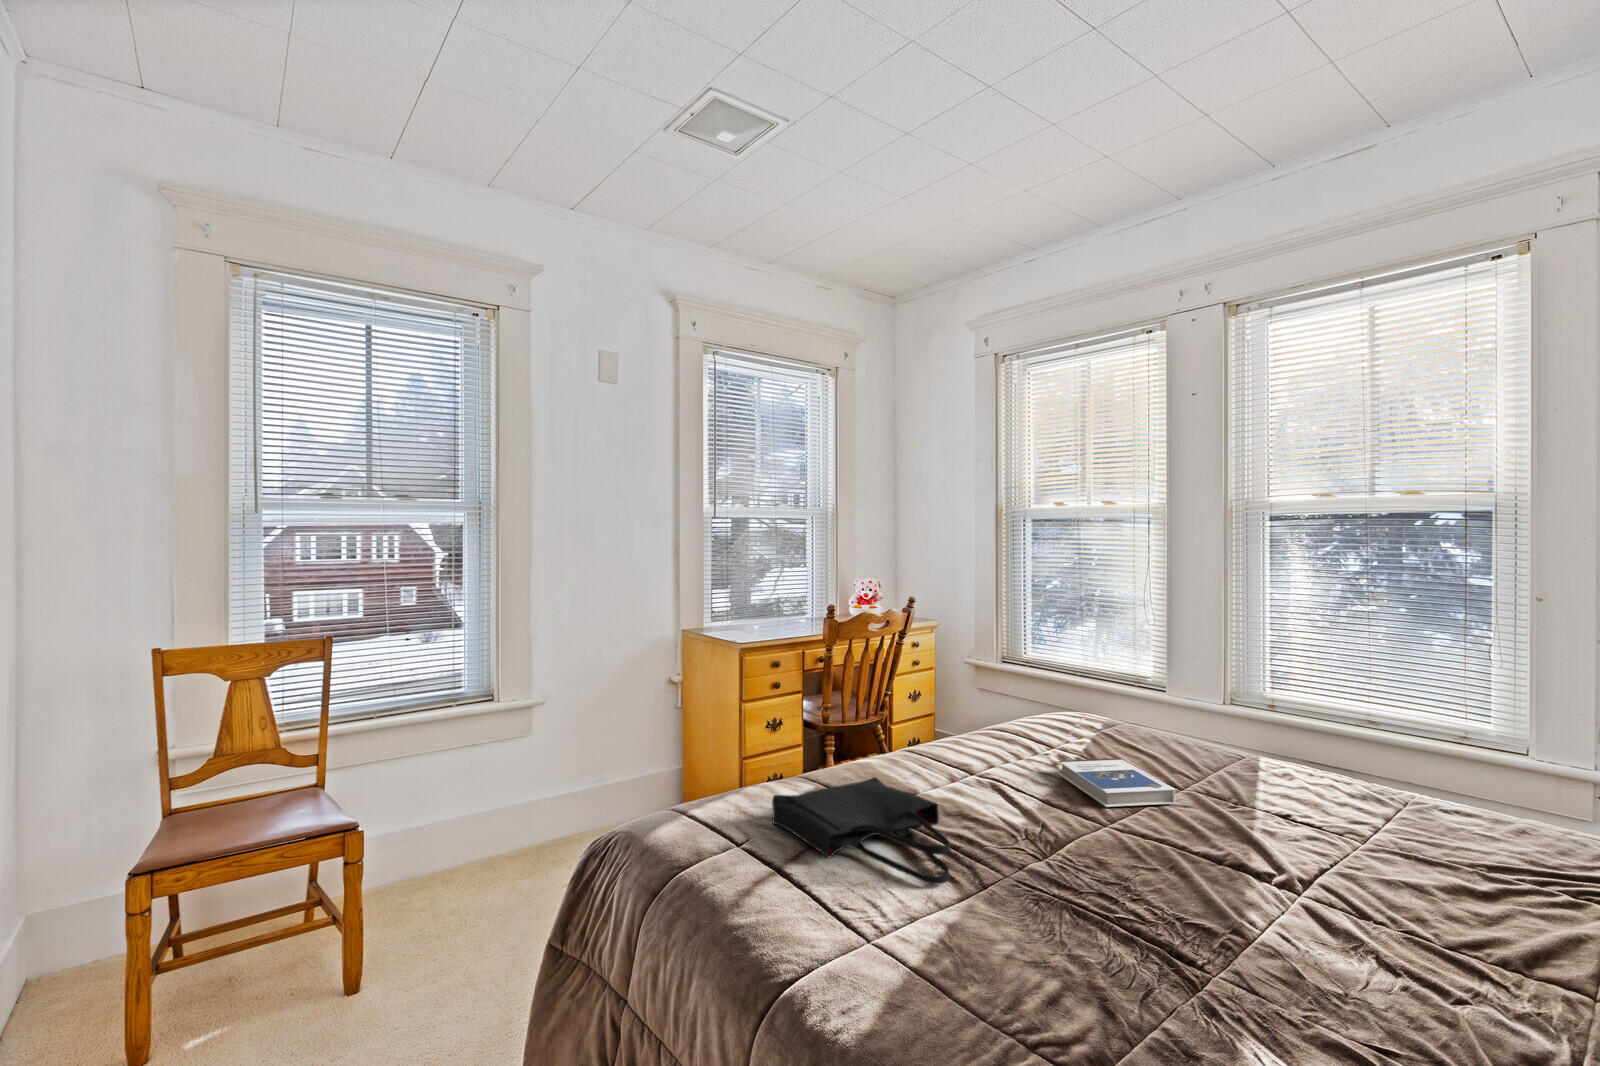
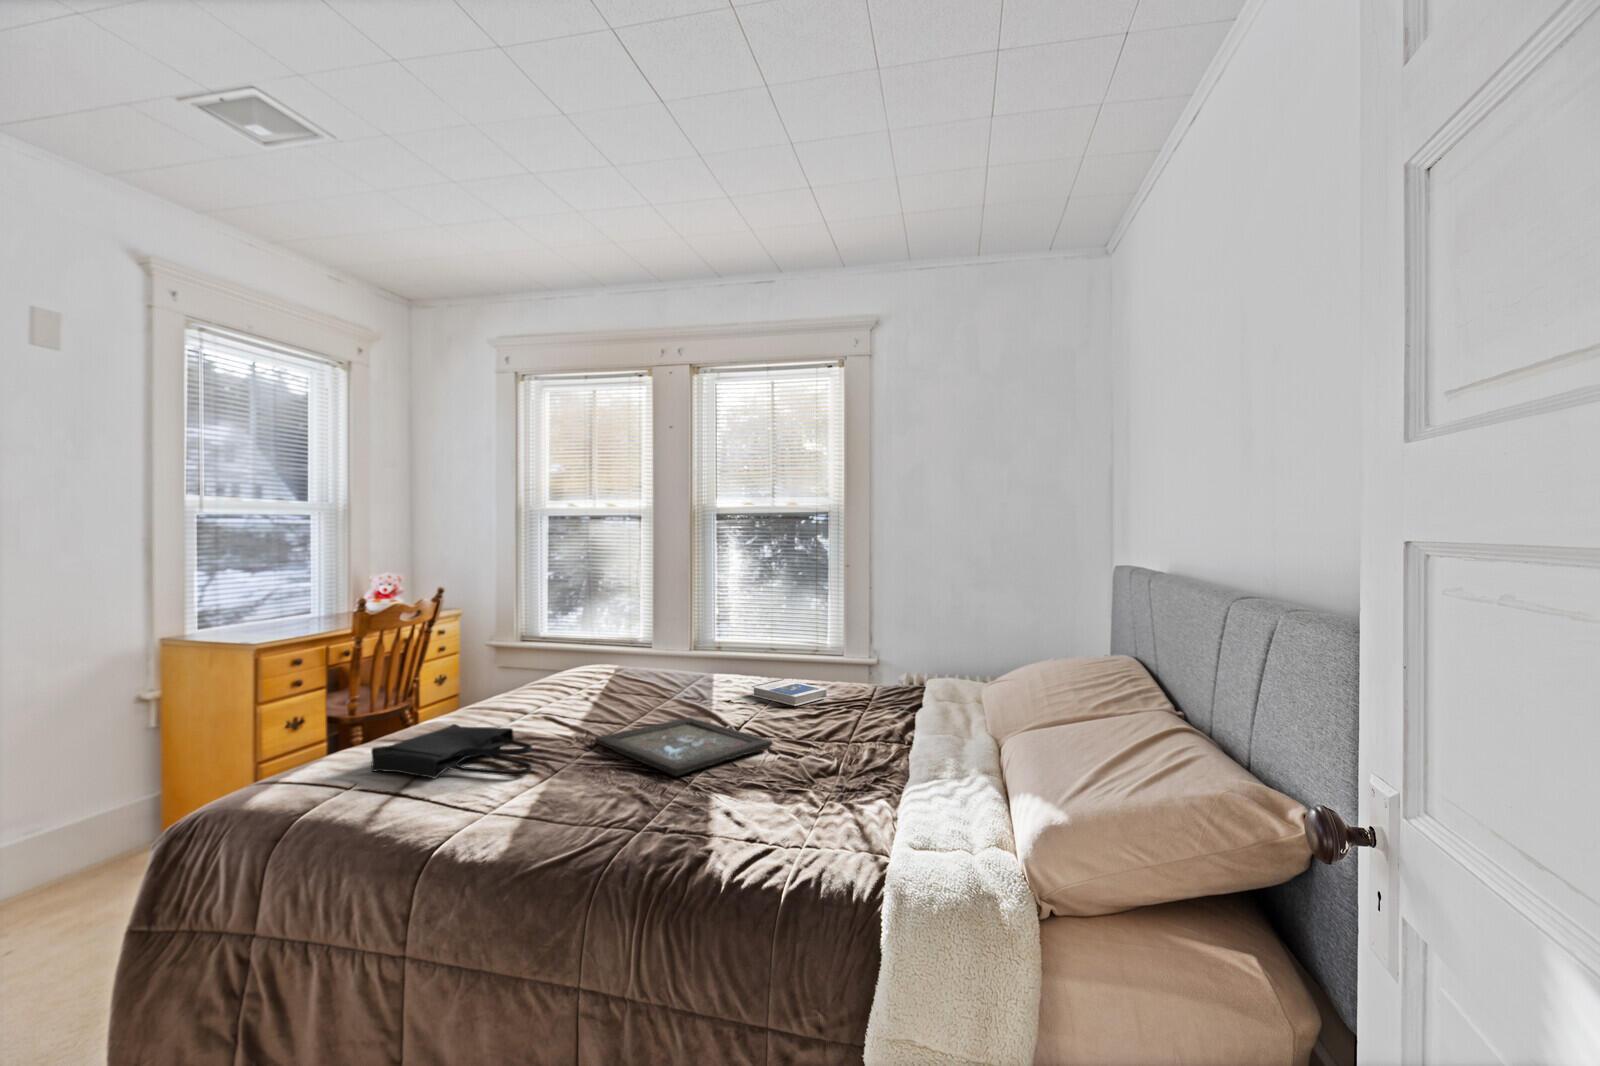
hardback book: present [1058,758,1175,807] -> present [751,679,827,706]
tray: none [1051,836,1383,964] -> present [595,717,773,776]

